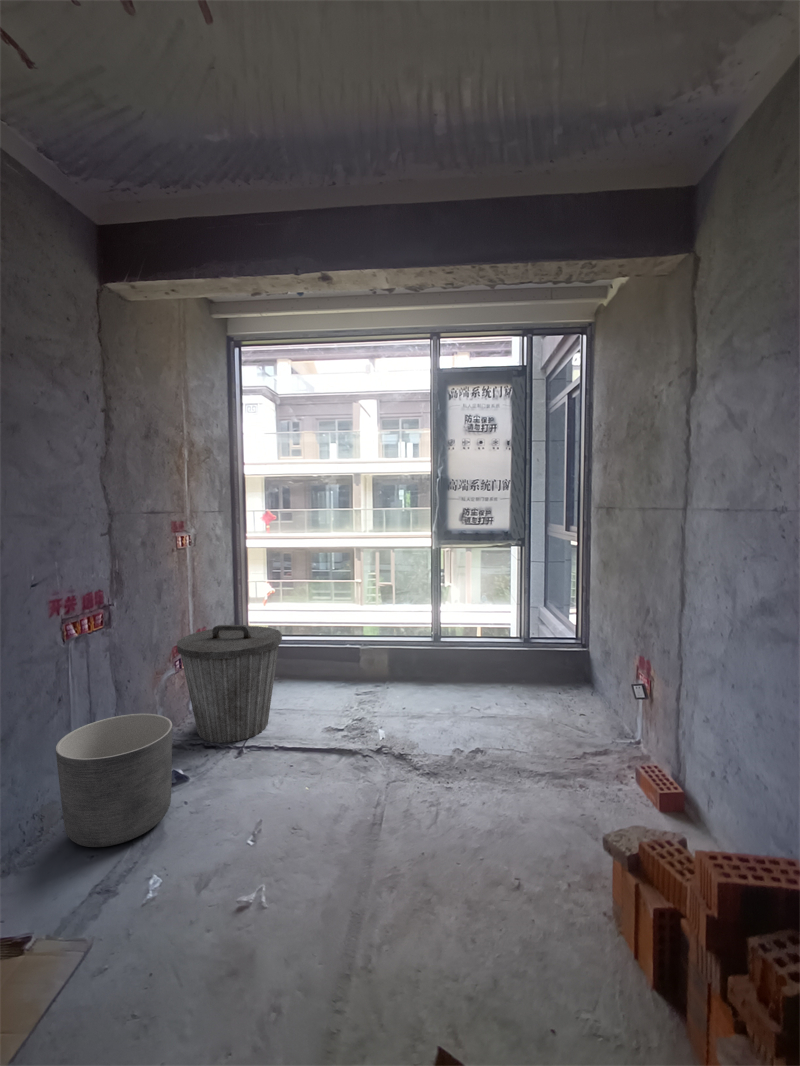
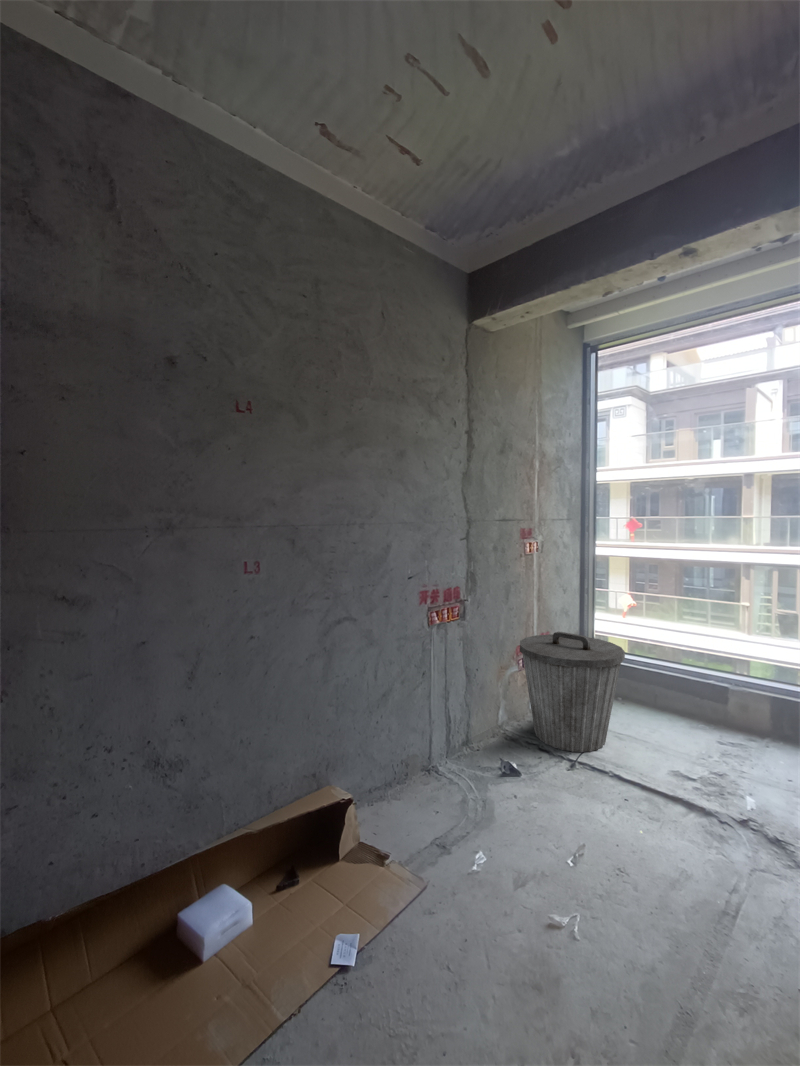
planter: present [56,714,172,847] -> none [417,696,506,810]

